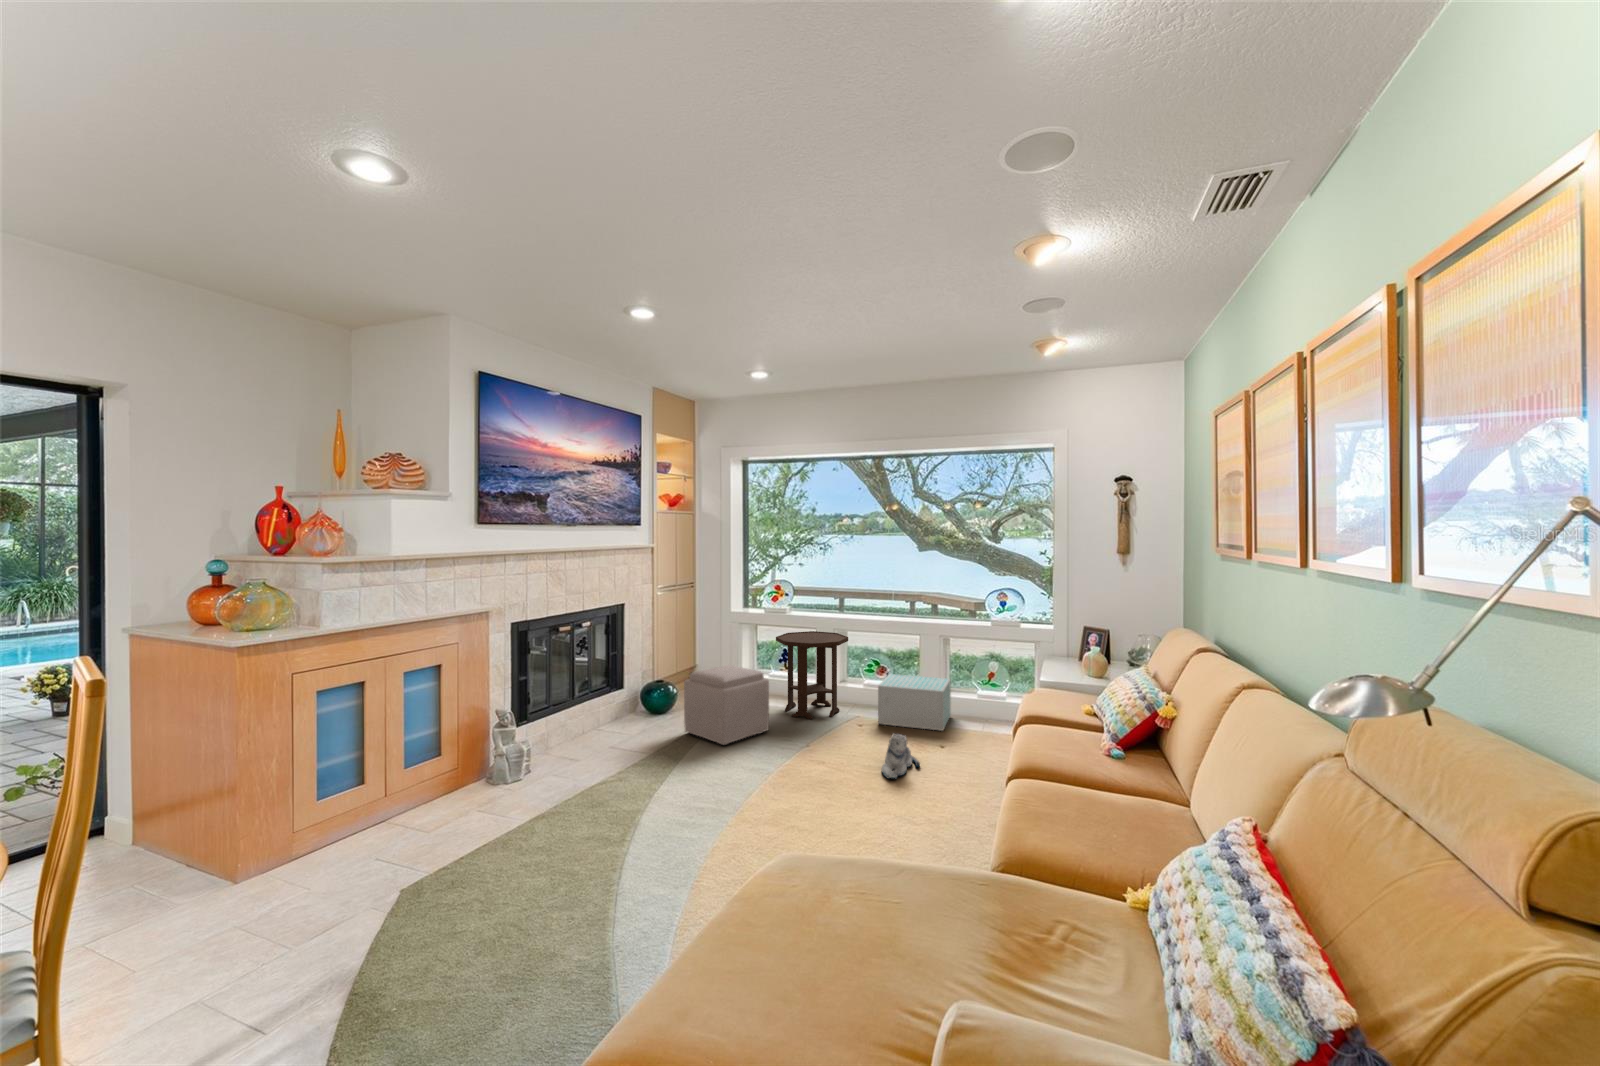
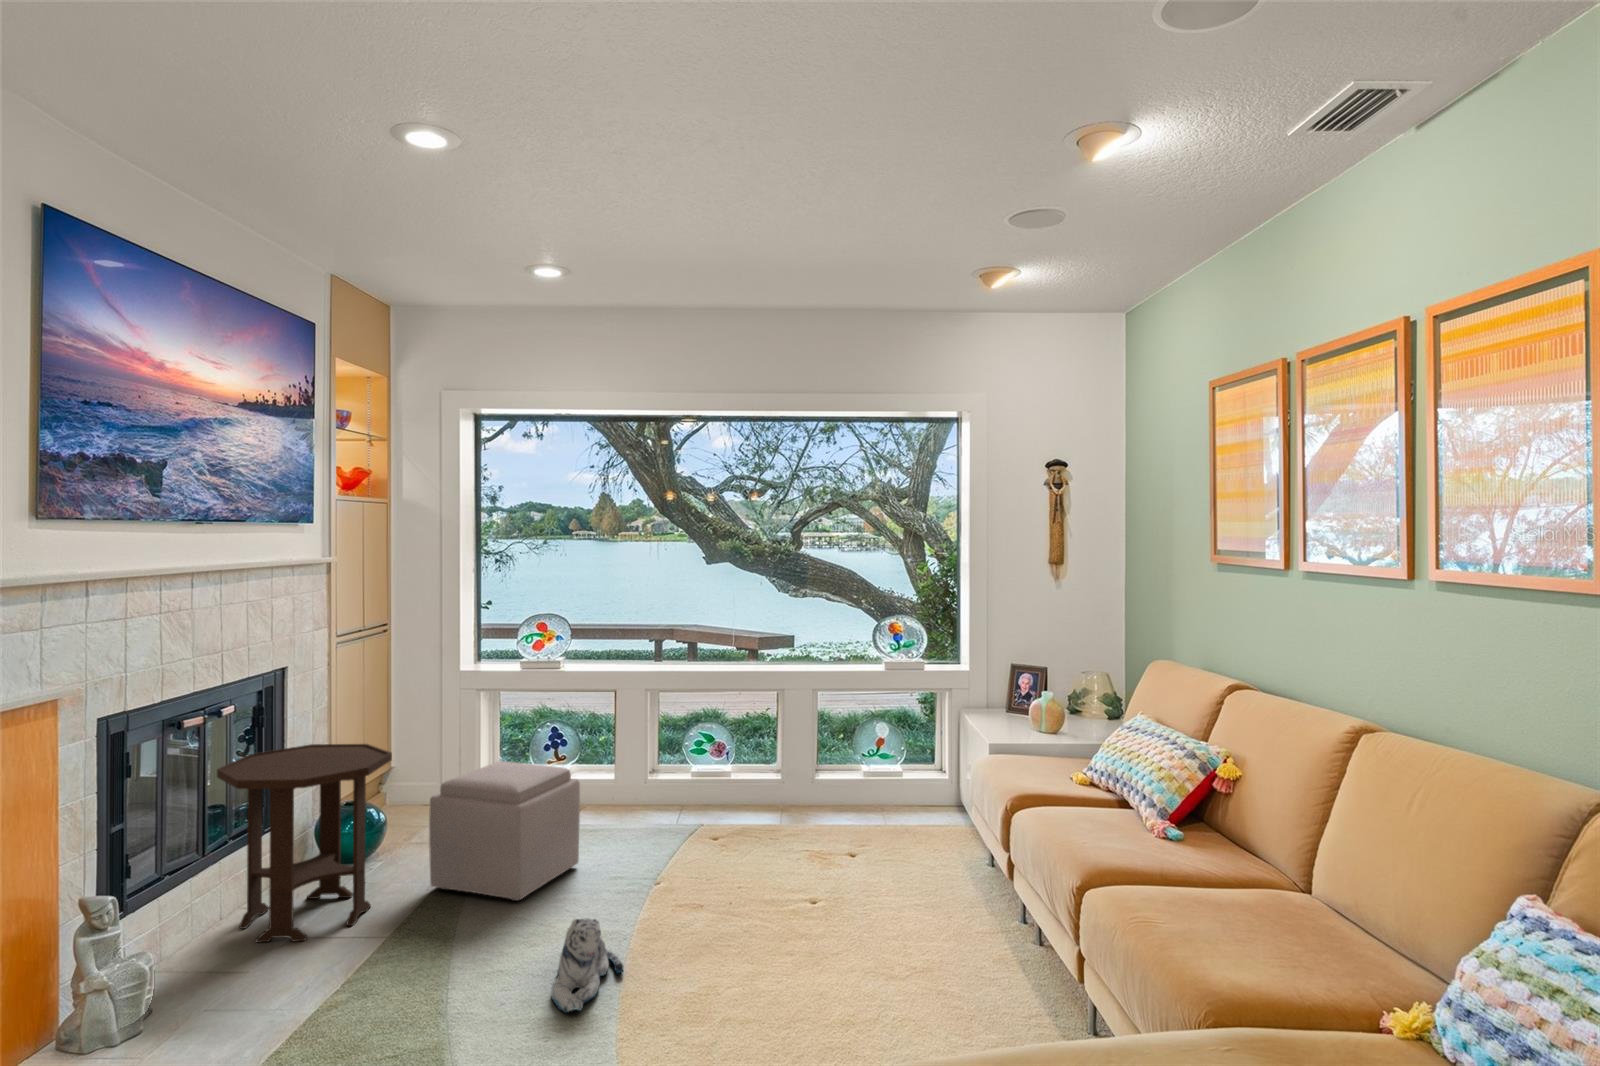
side table: present [776,631,848,719] -> present [217,744,392,942]
storage box: present [878,674,951,731] -> none [739,750,836,829]
plush toy: present [882,733,920,778] -> present [551,919,623,1013]

